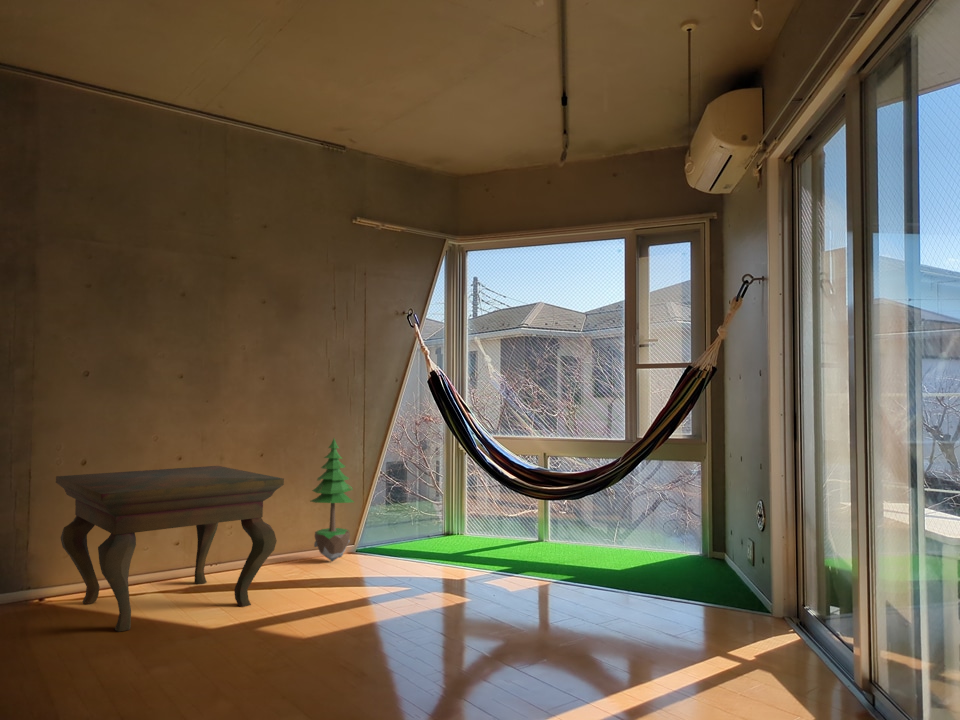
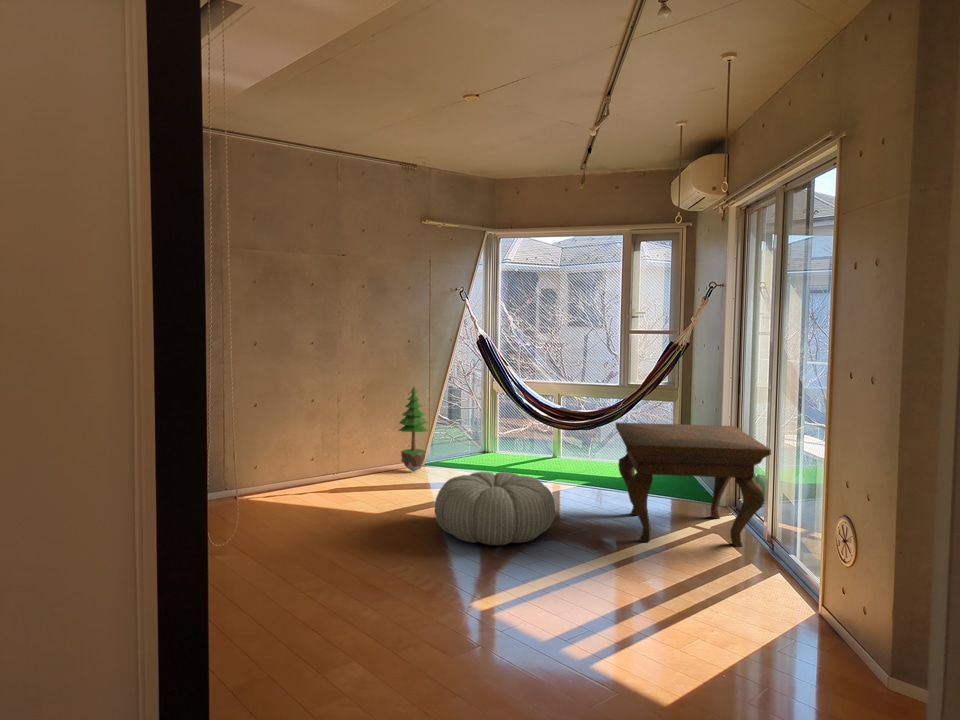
side table: present [56,466,284,632] -> present [616,422,771,546]
pouf: none [301,560,499,685] -> present [435,472,555,545]

